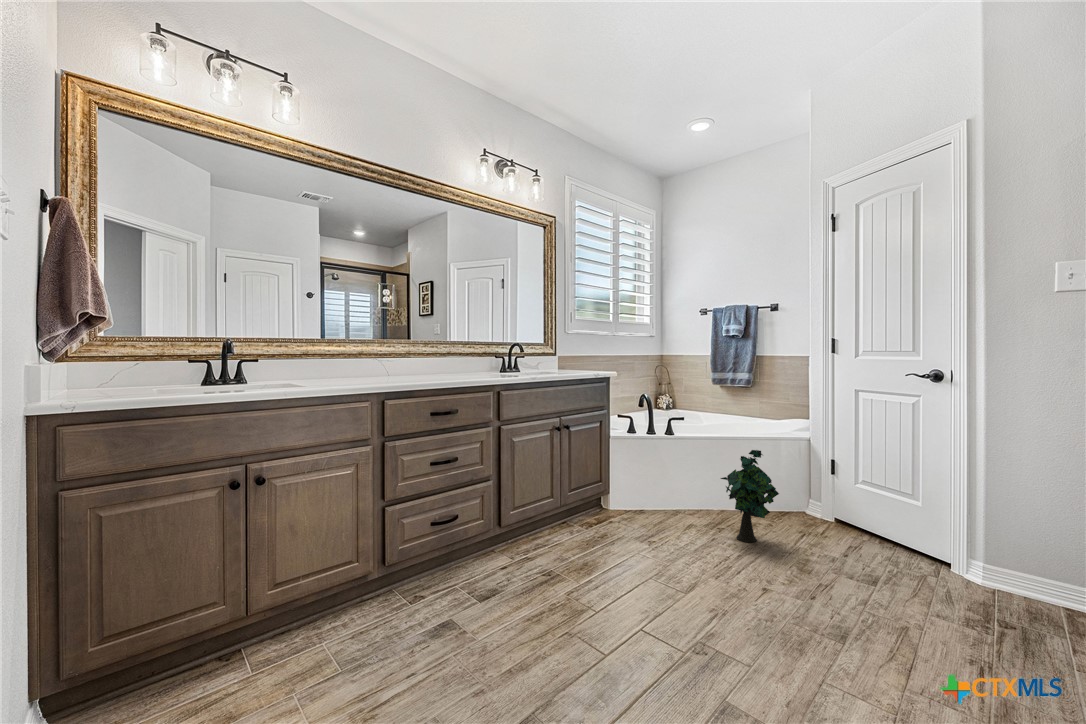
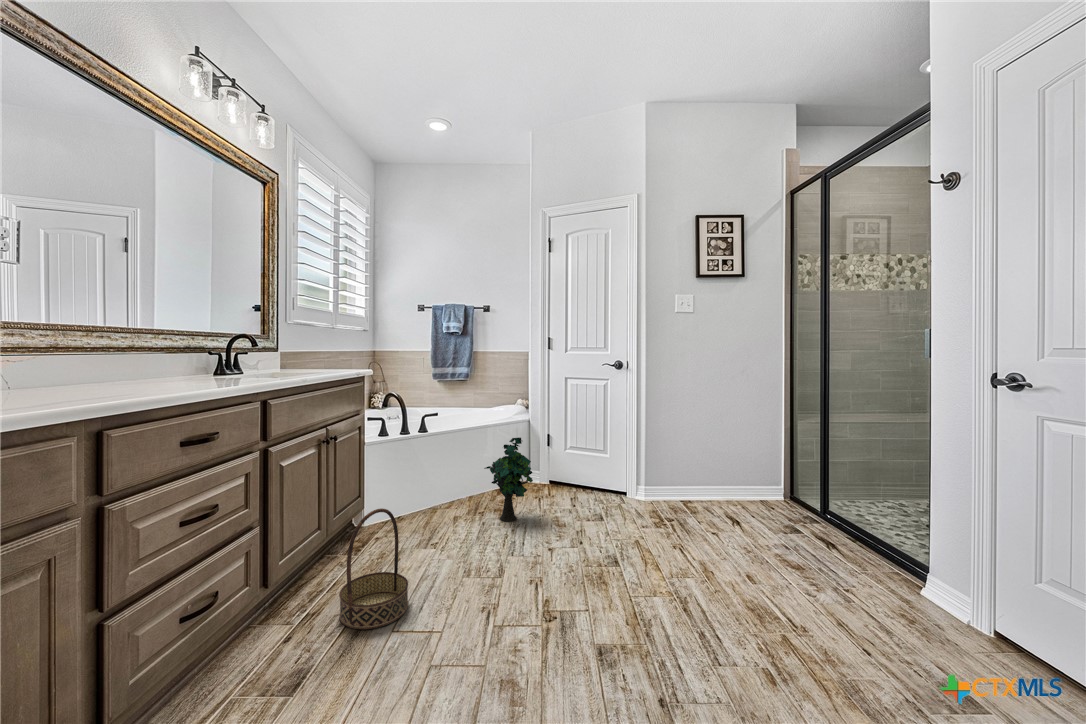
basket: none [538,487,593,584] -> present [339,508,408,629]

